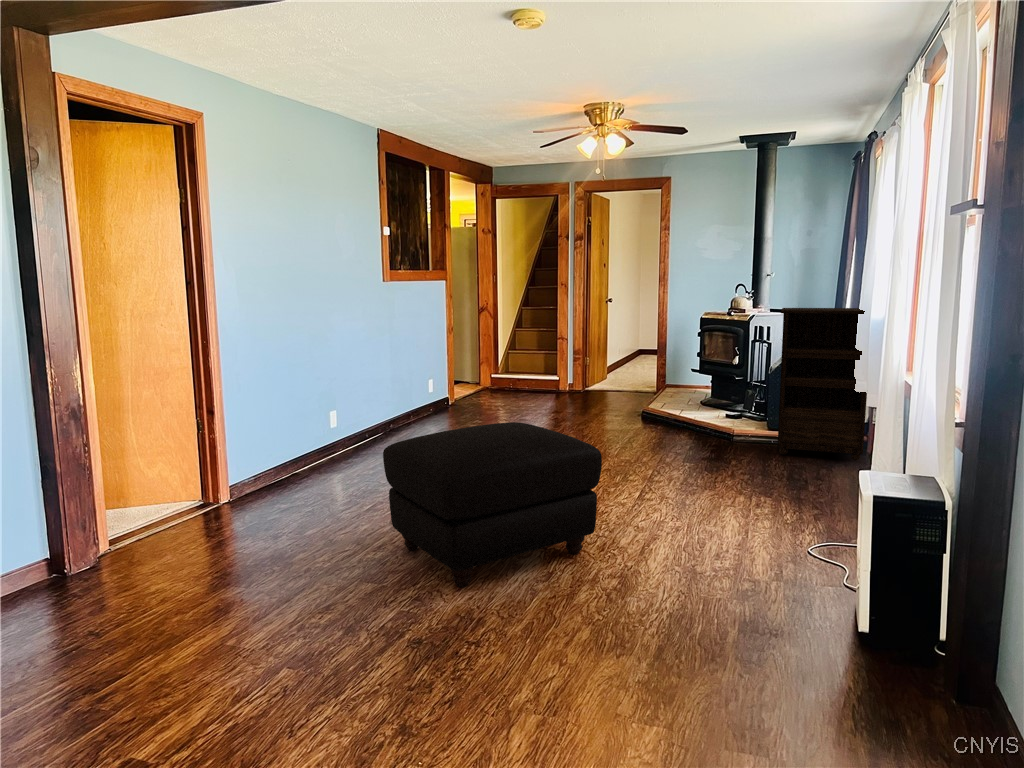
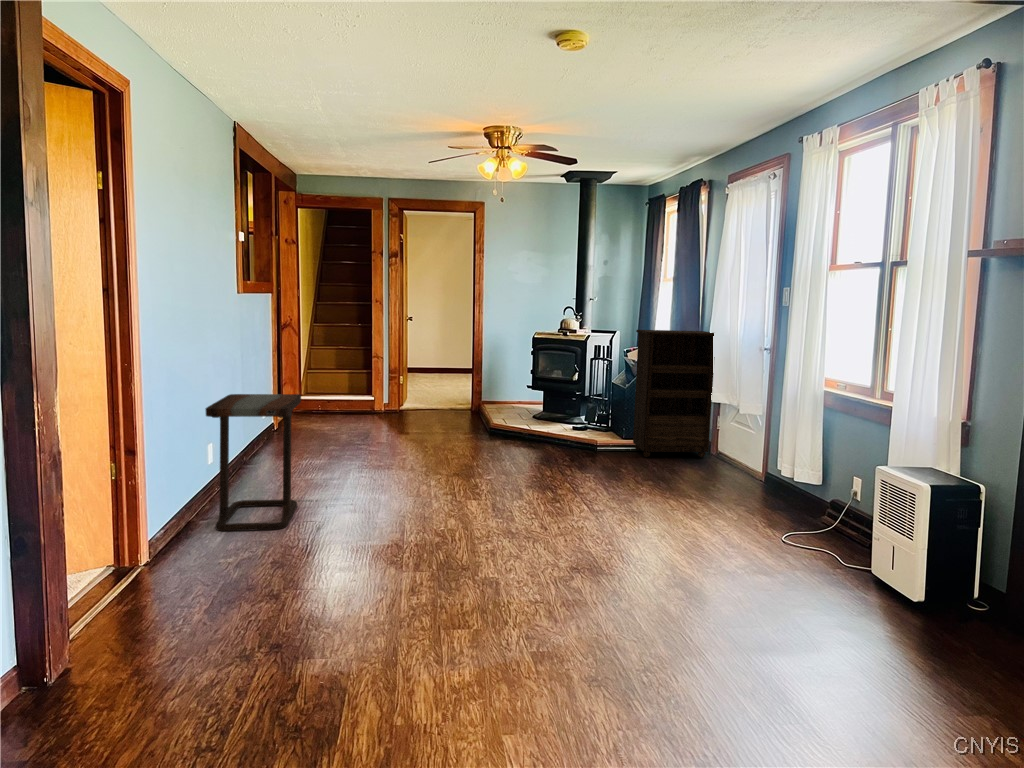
side table: none [295,368,407,483] -> present [206,394,301,531]
ottoman: present [383,422,602,588] -> none [428,444,637,619]

